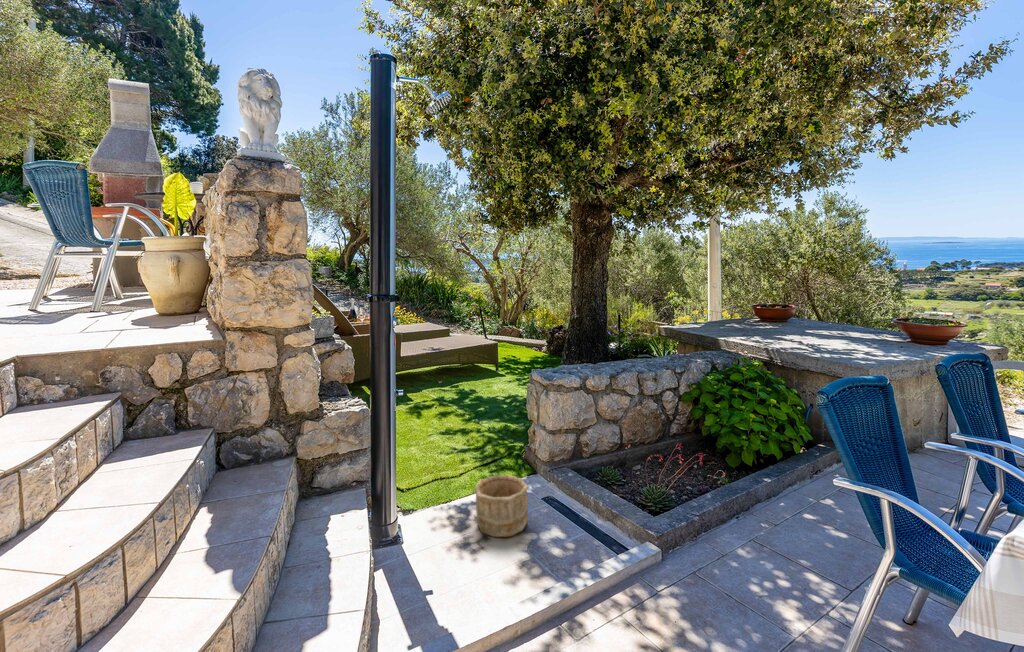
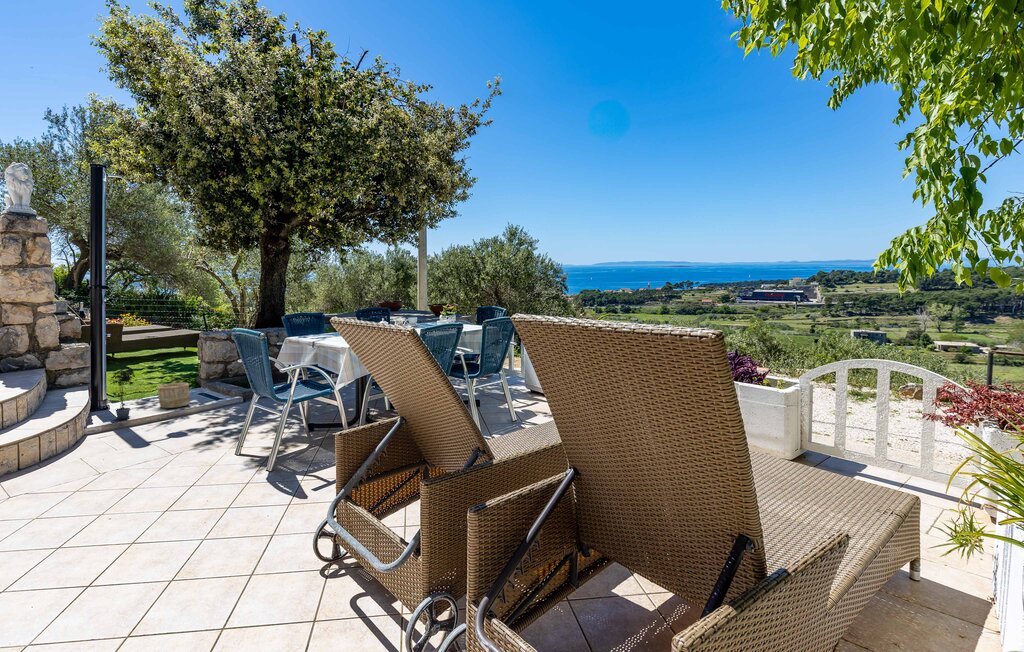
potted plant: none [403,473,457,592] -> present [111,365,135,419]

